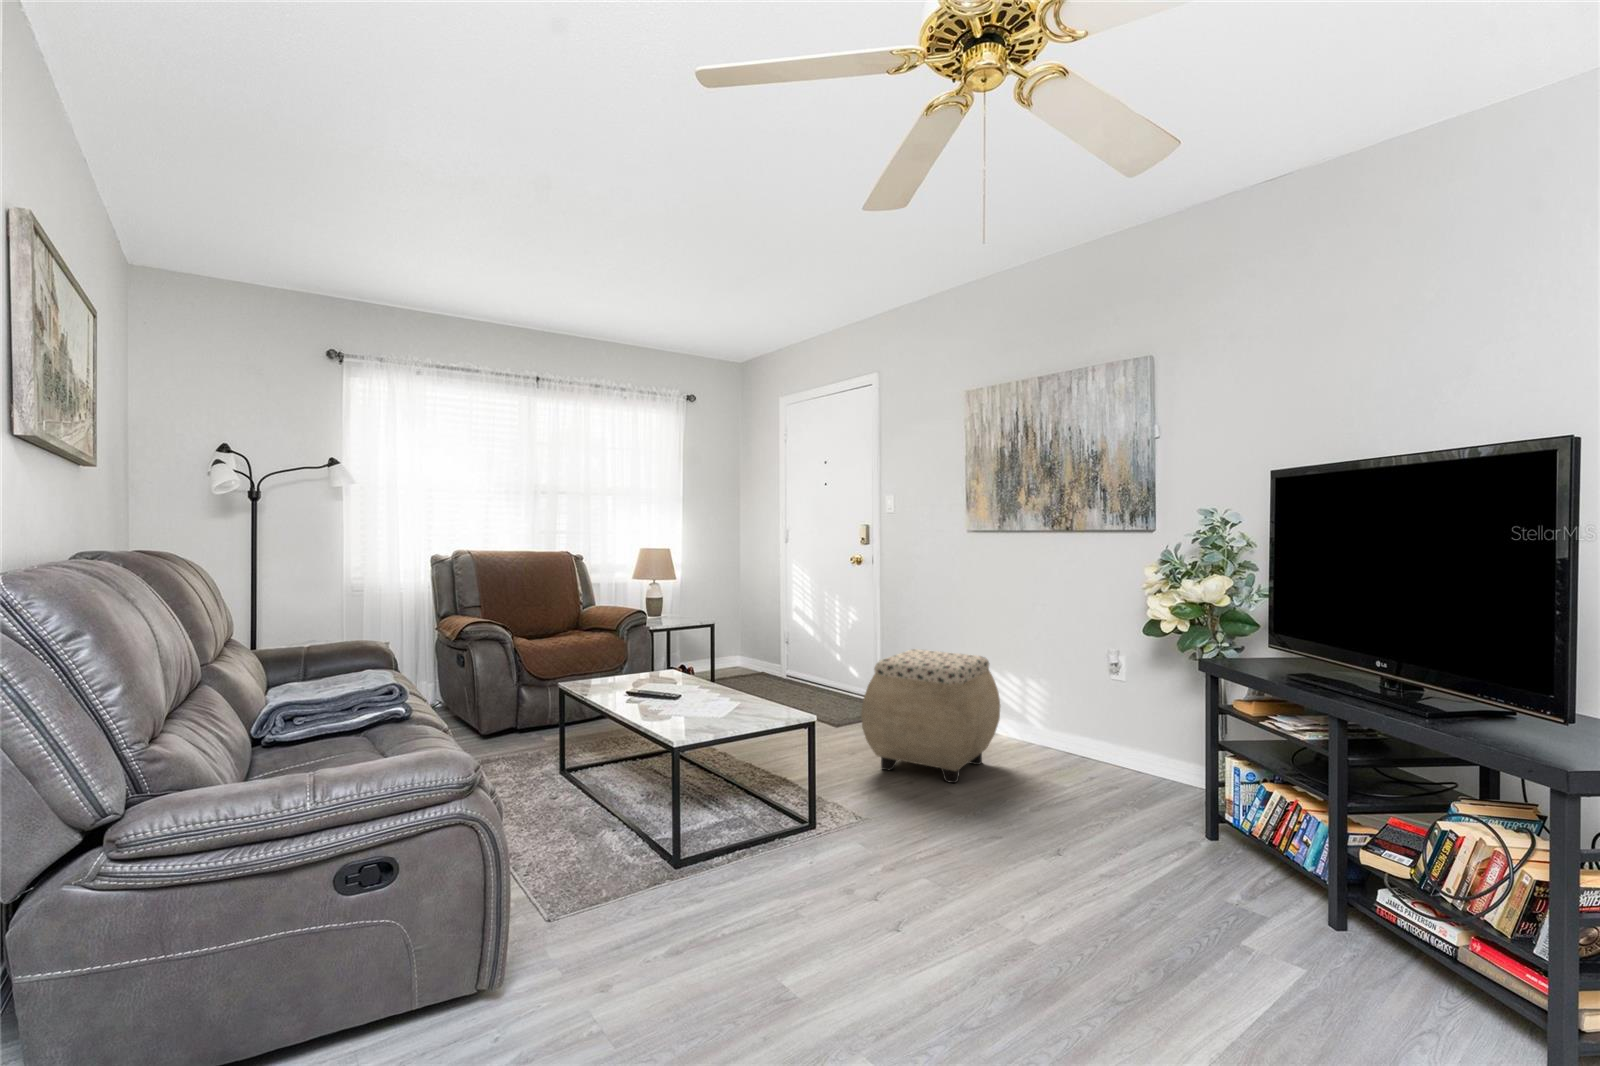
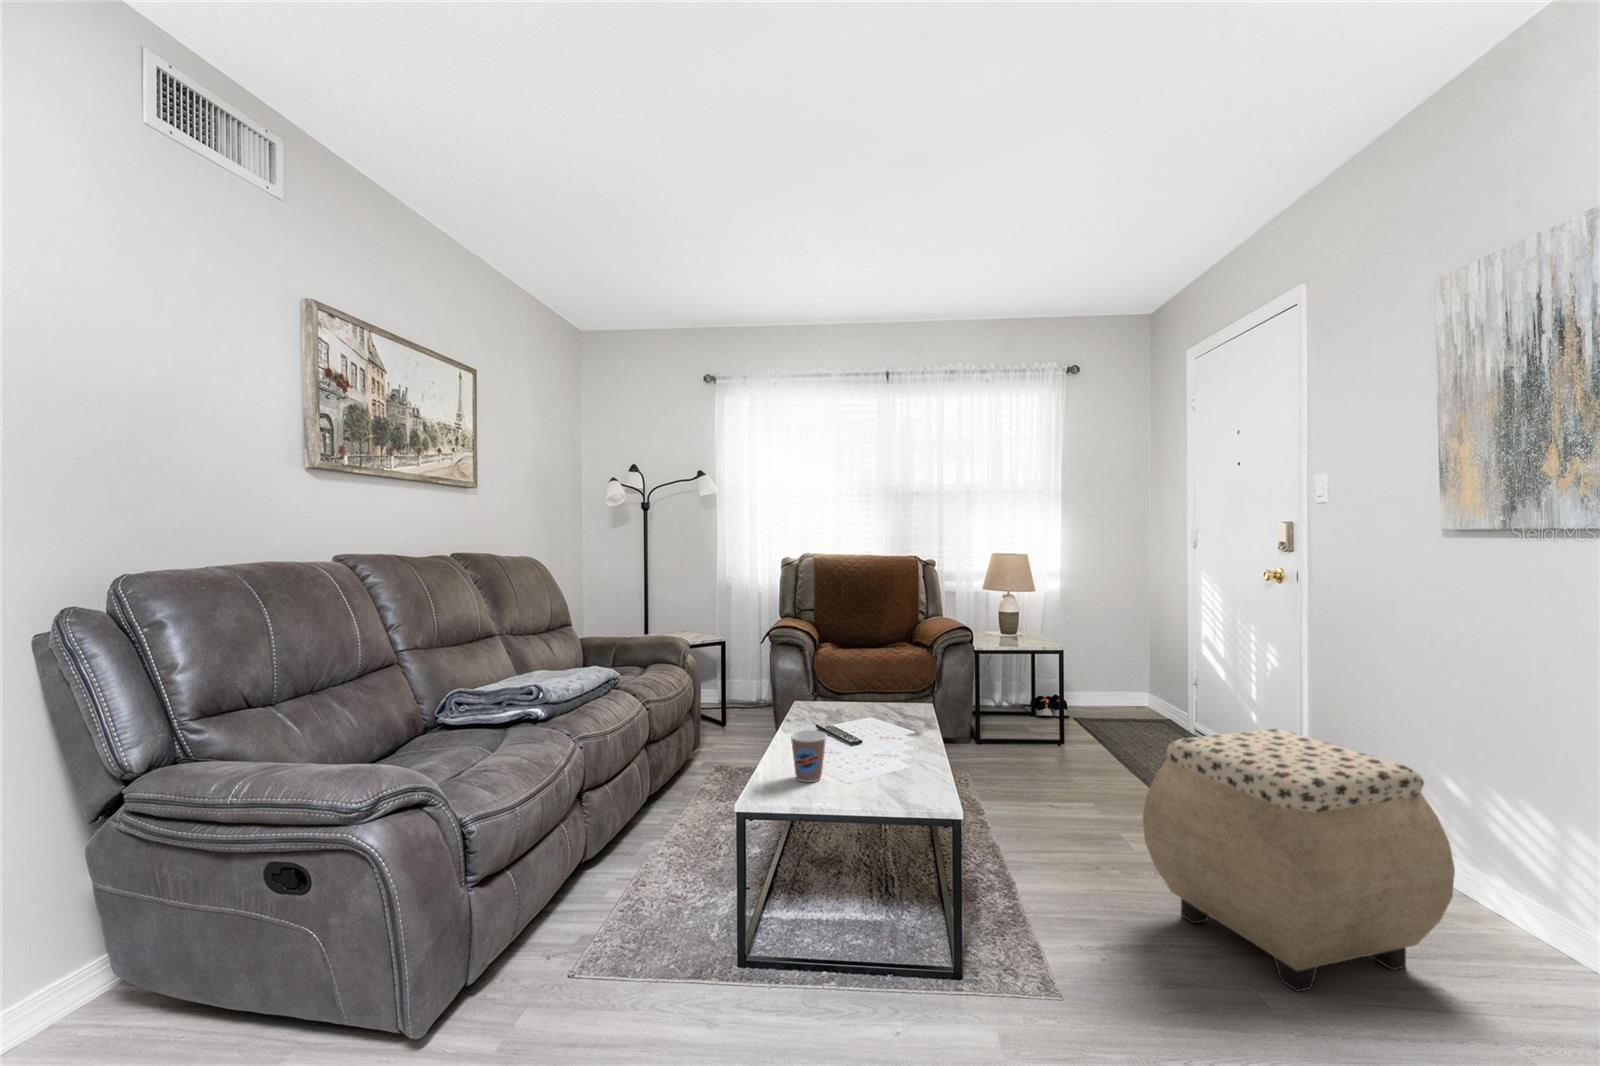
coffee cup: none [674,685,703,724] -> present [790,730,826,782]

